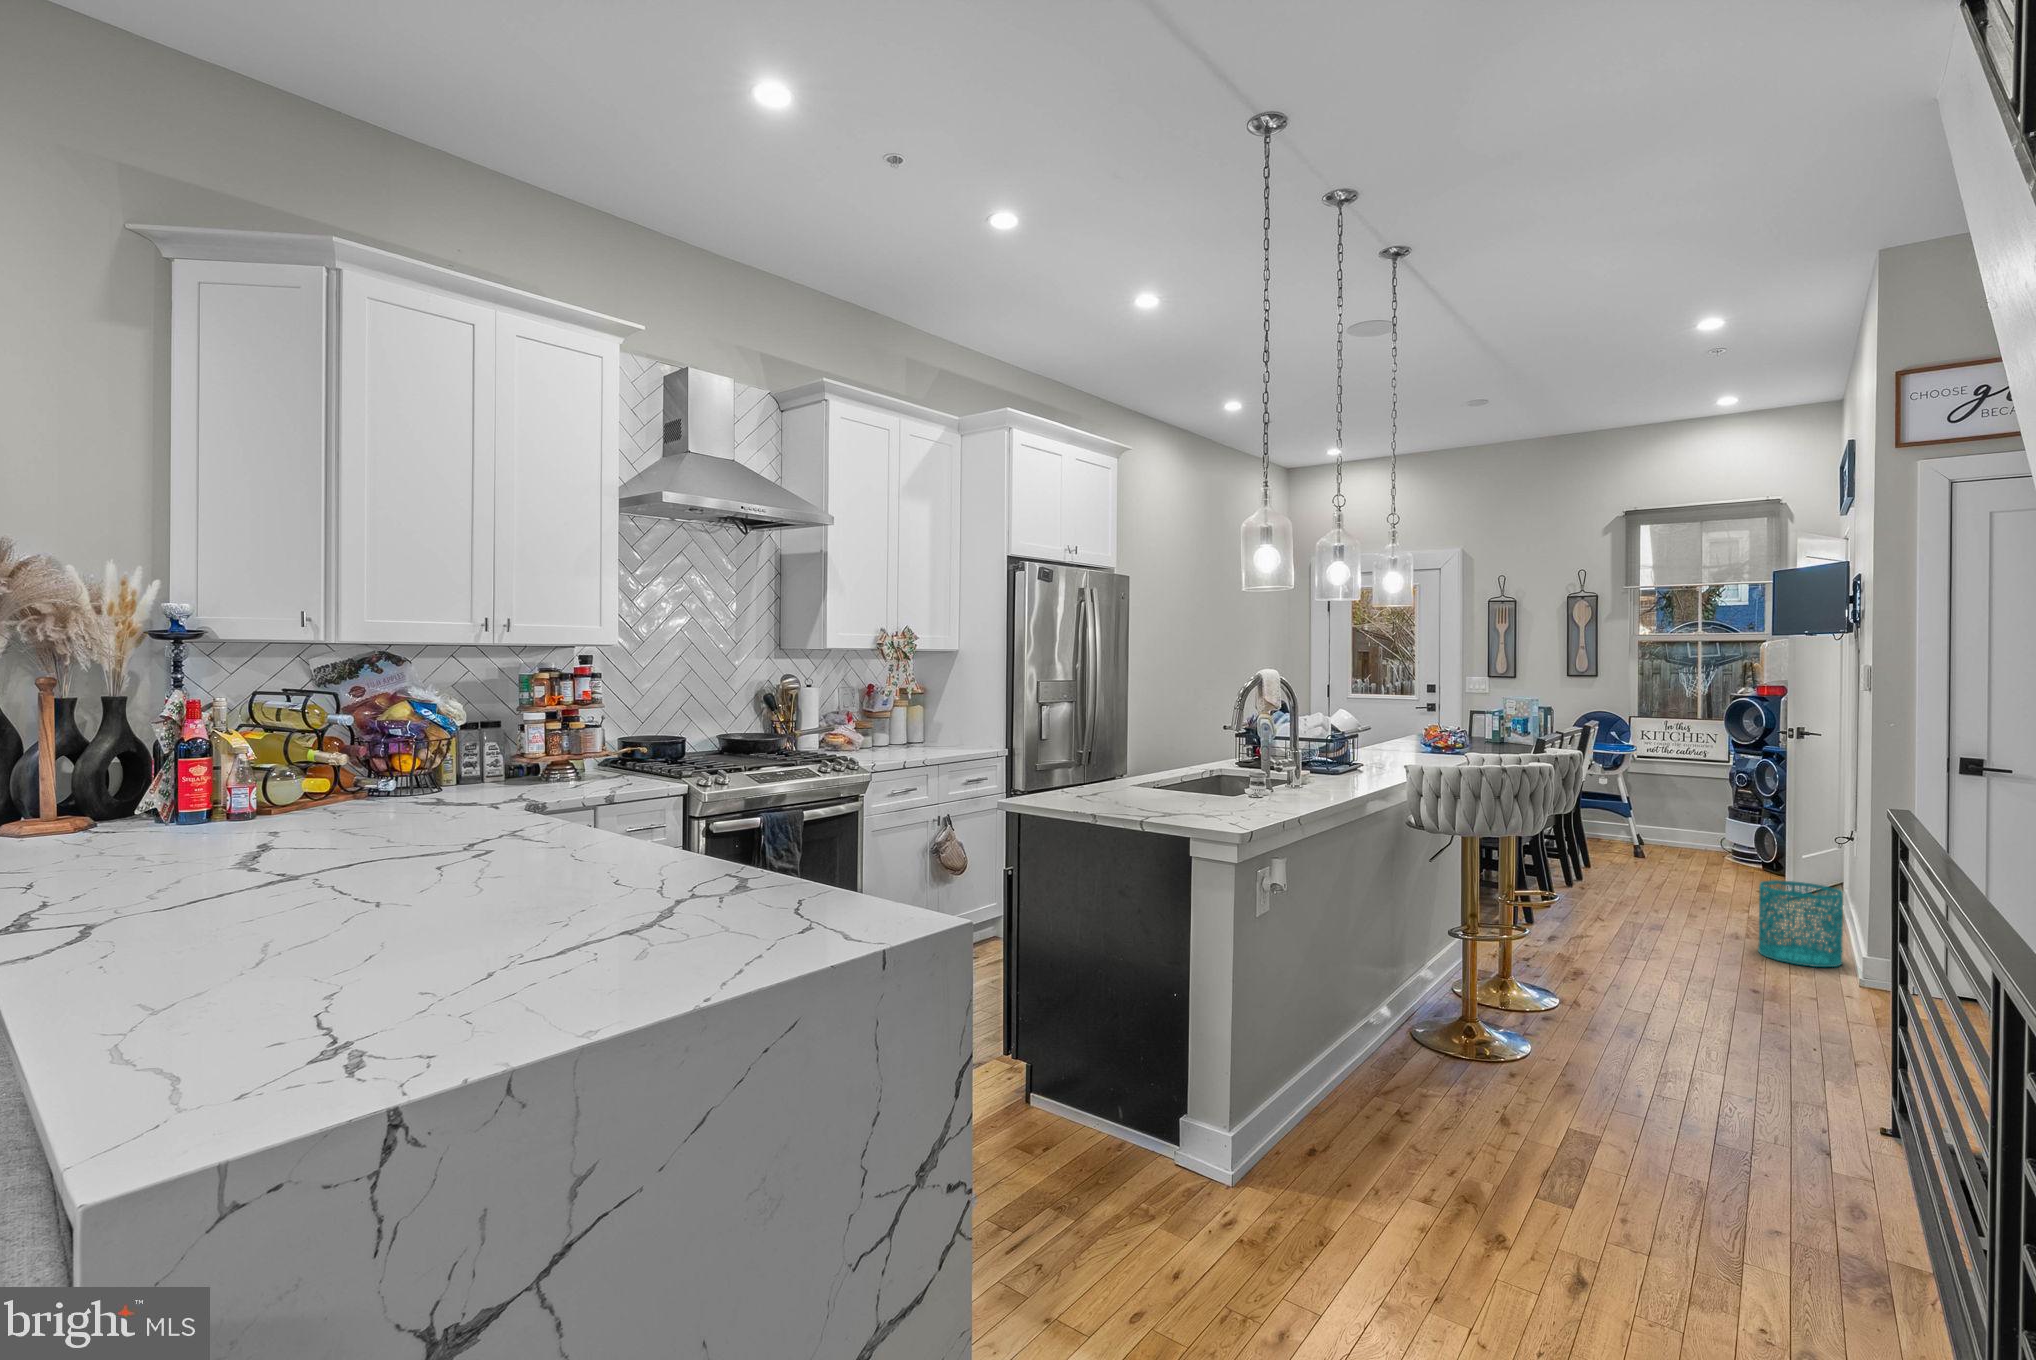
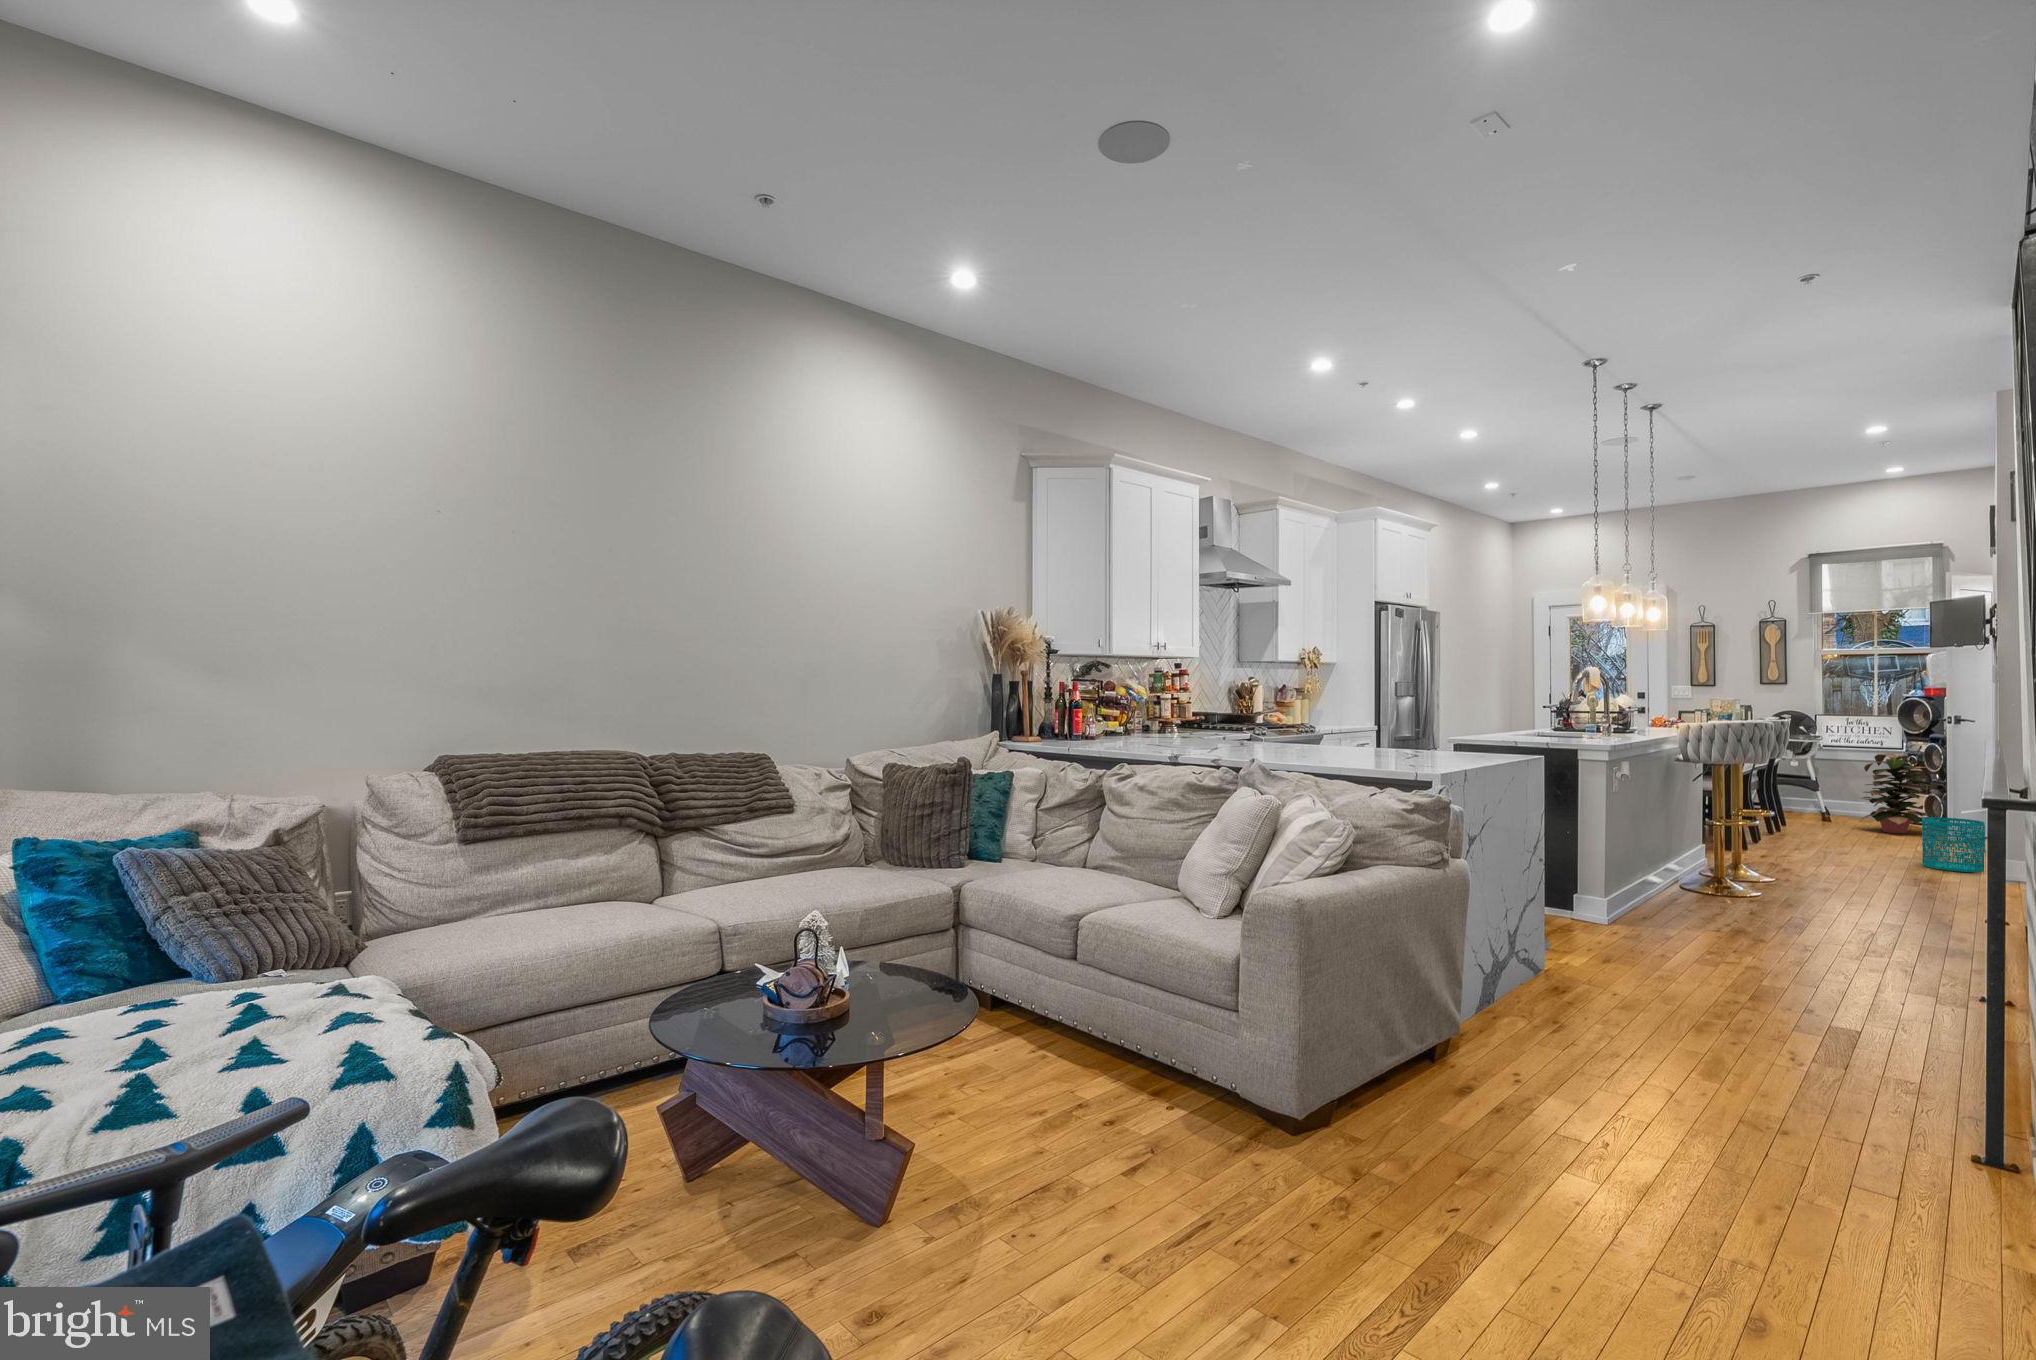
decorative plant: none [1675,773,1774,883] -> present [1861,753,1933,834]

